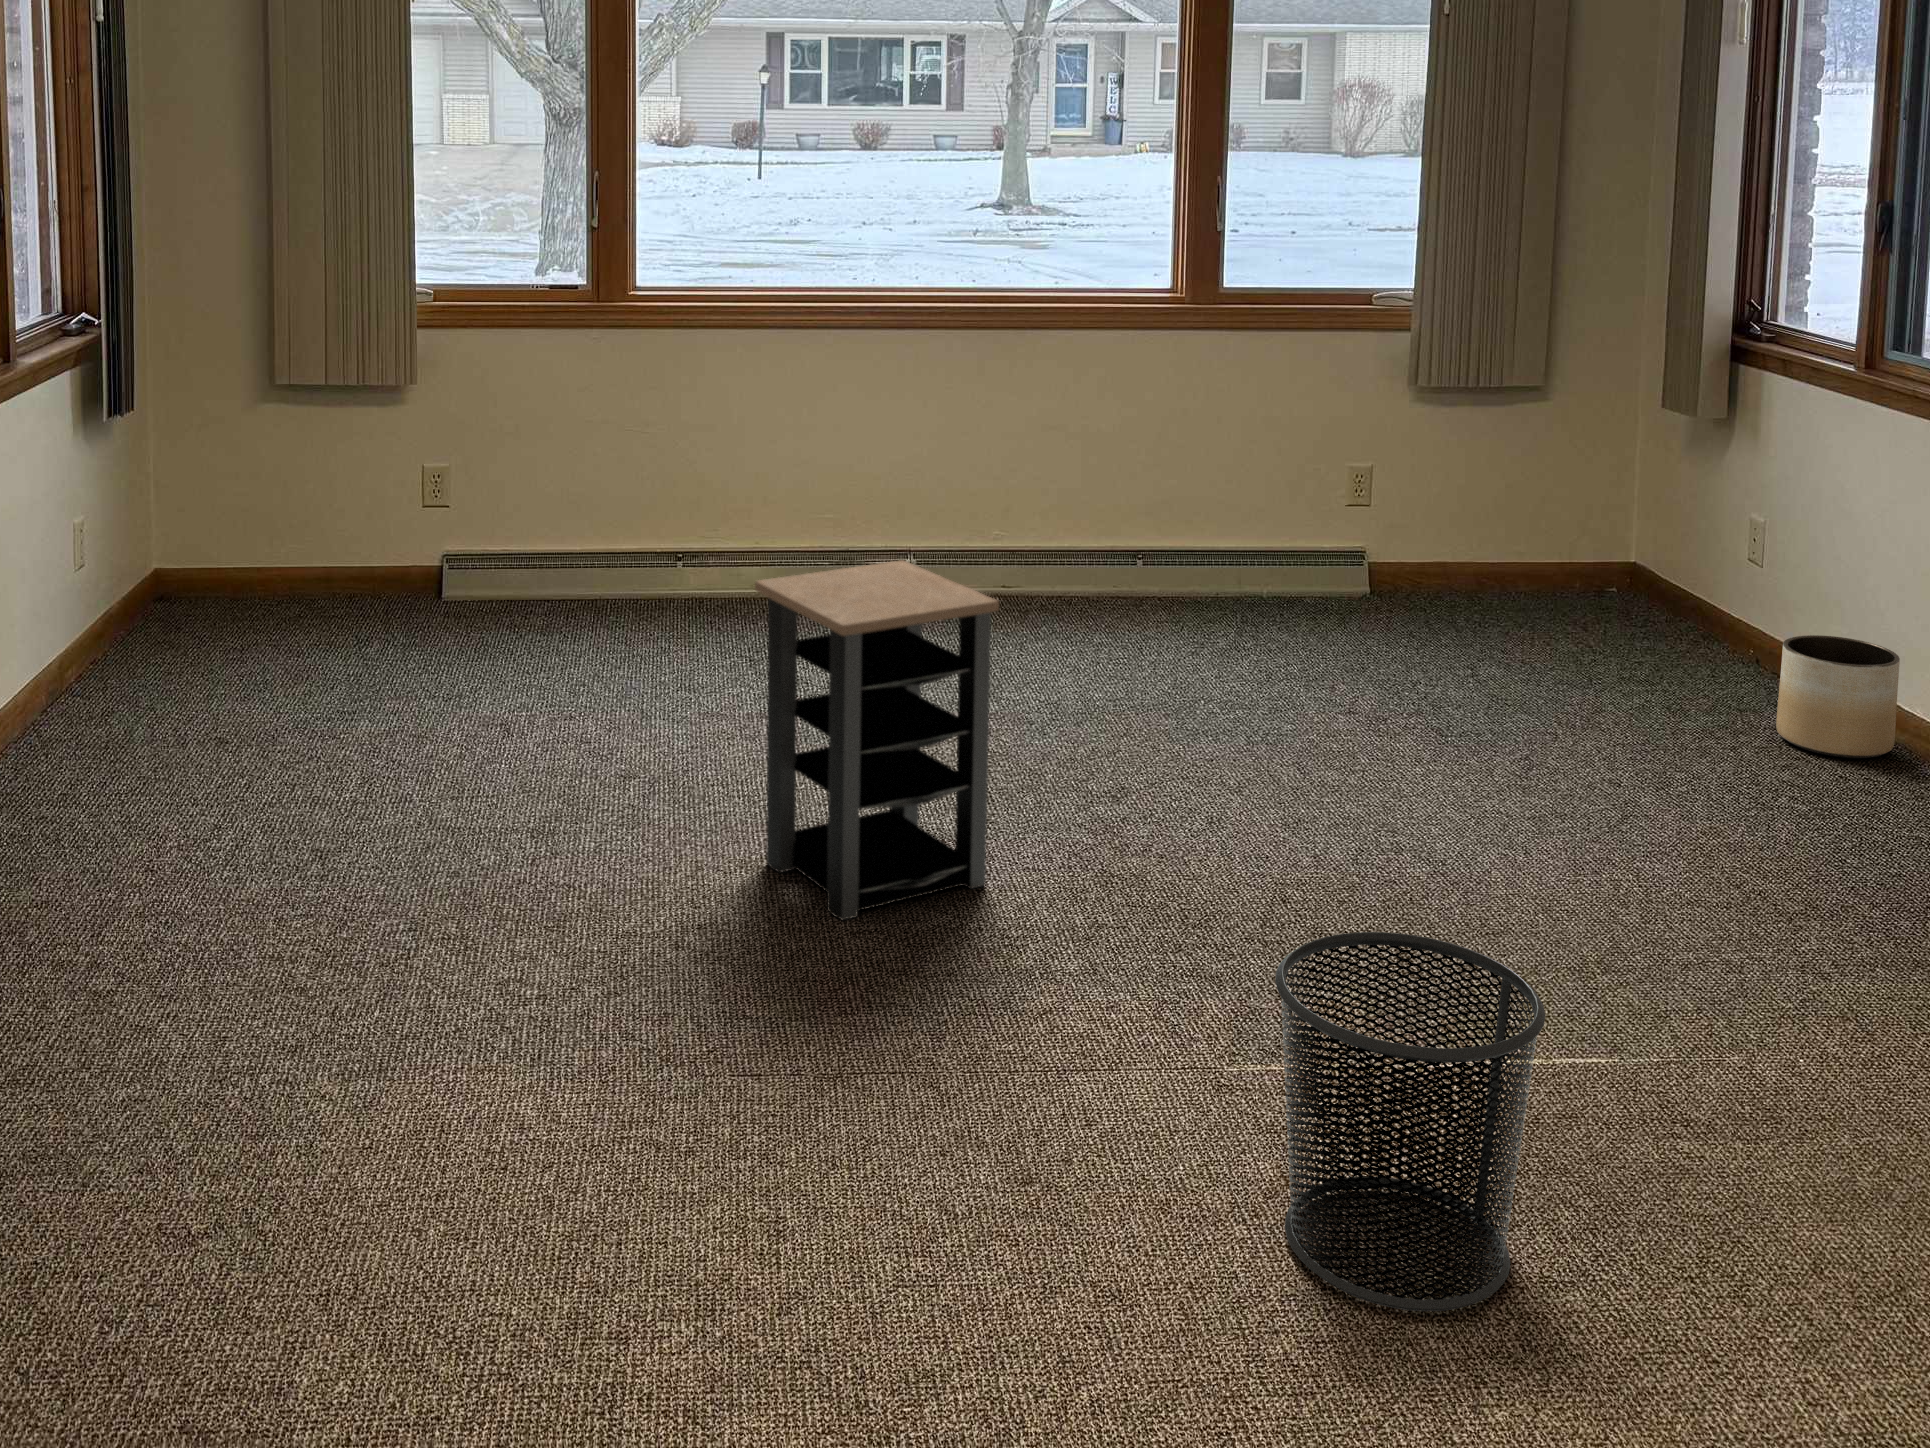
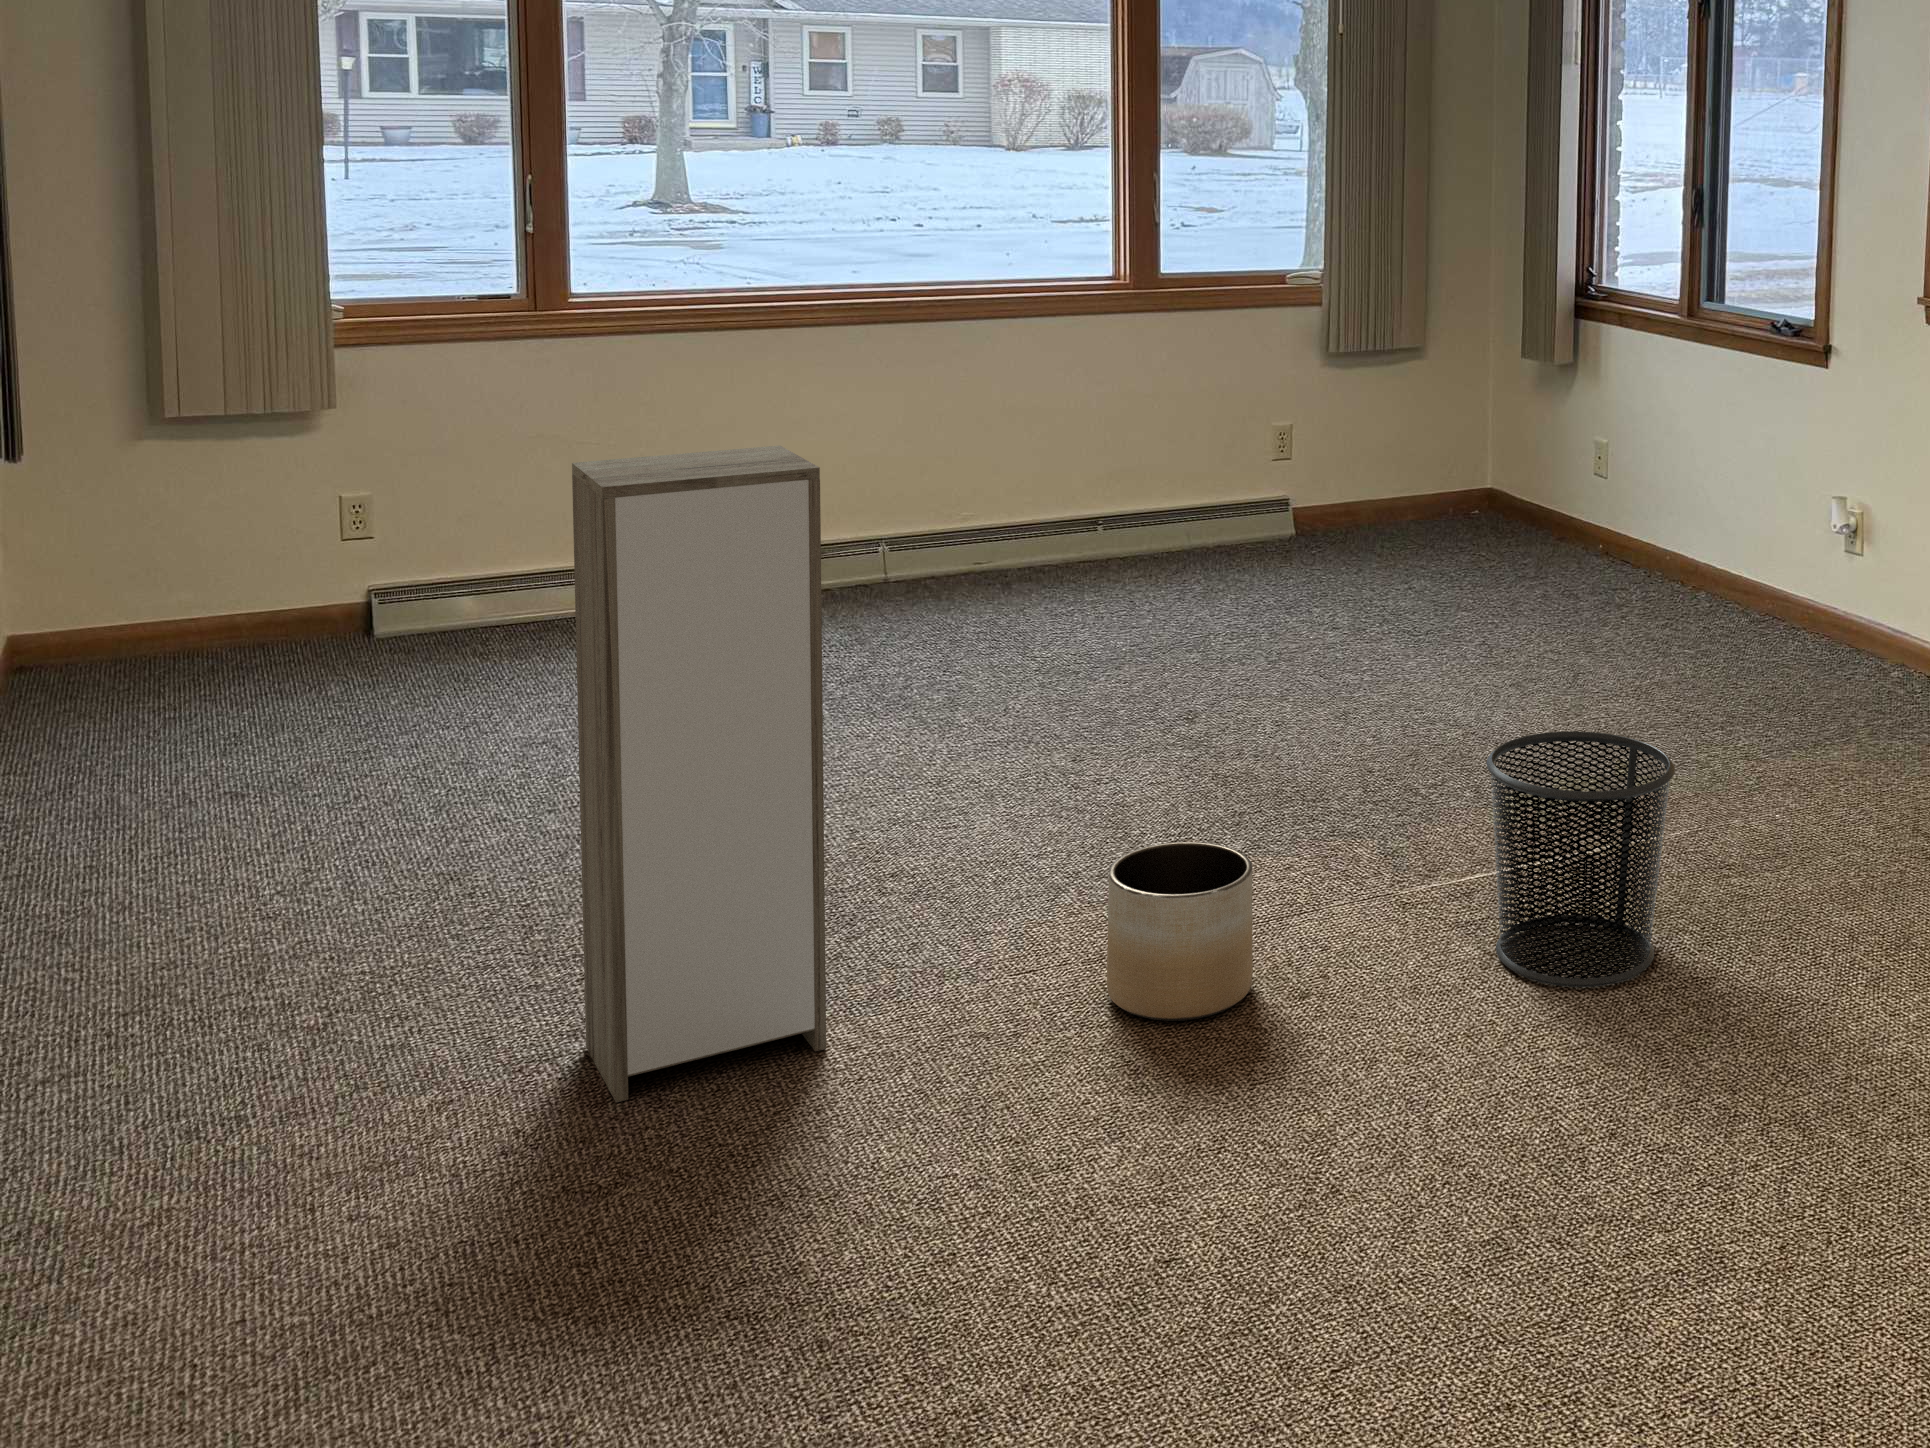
storage cabinet: none [237,467,487,1152] -> present [572,446,826,1103]
side table: present [755,560,999,920] -> none [904,523,1137,840]
planter: present [1776,635,1900,758] -> present [1107,842,1253,1021]

